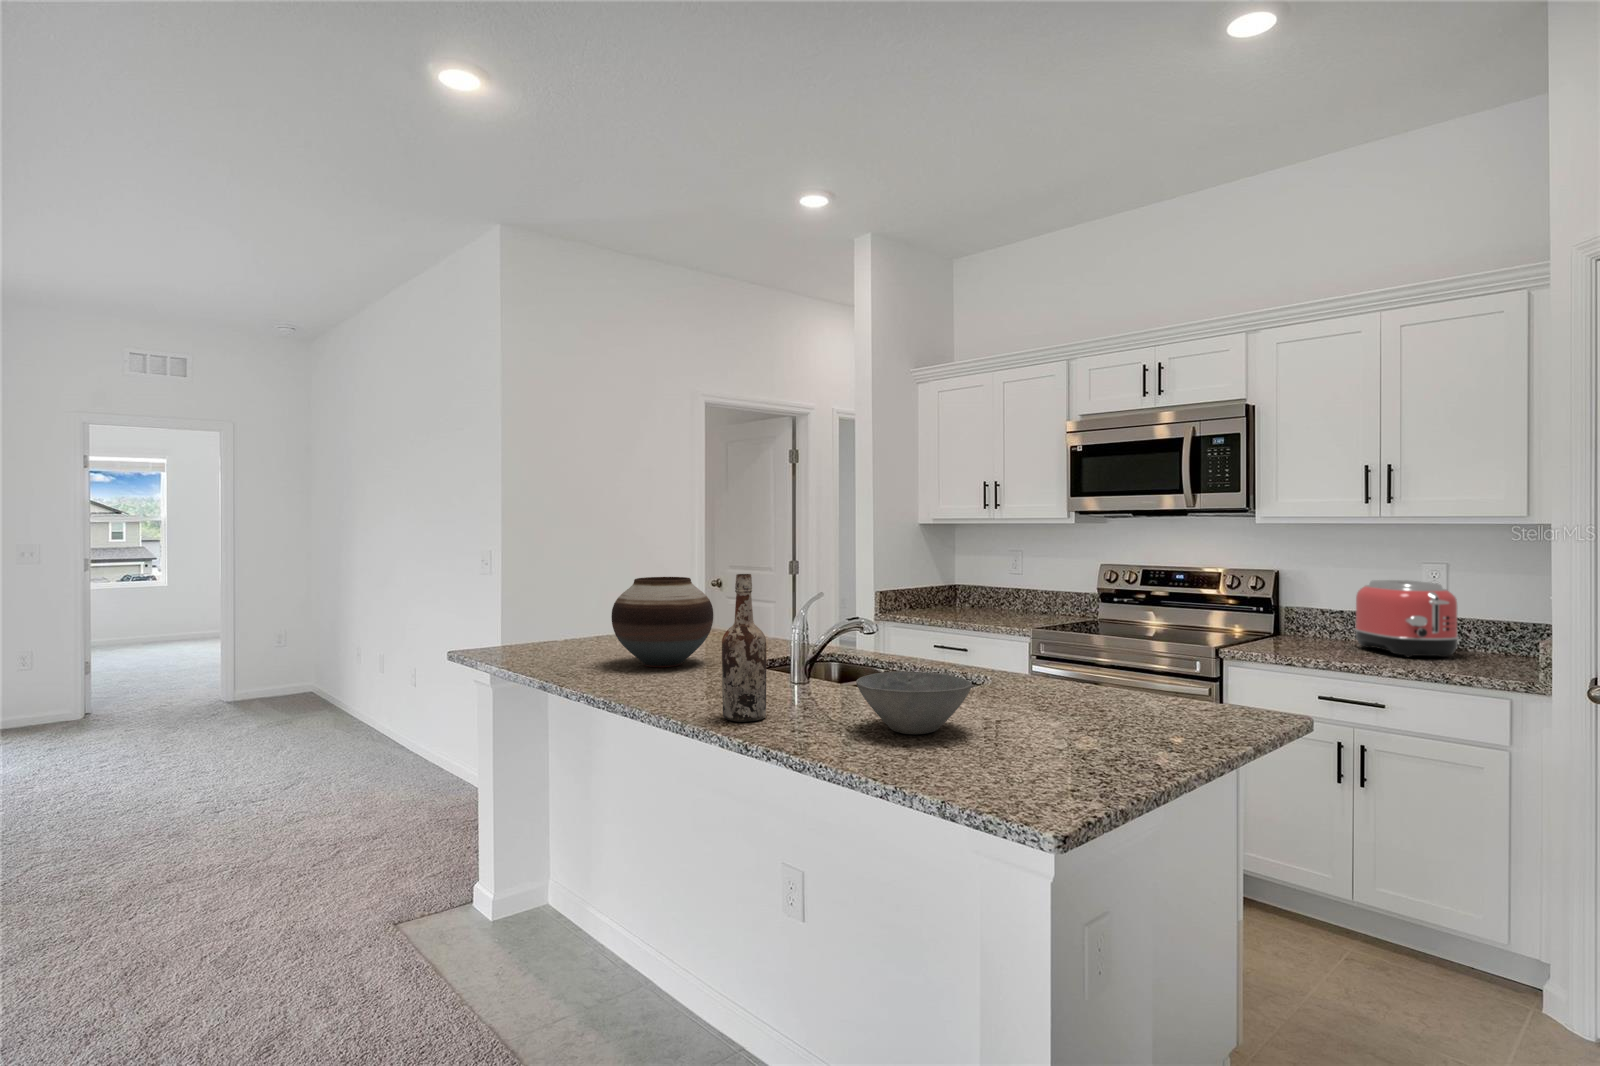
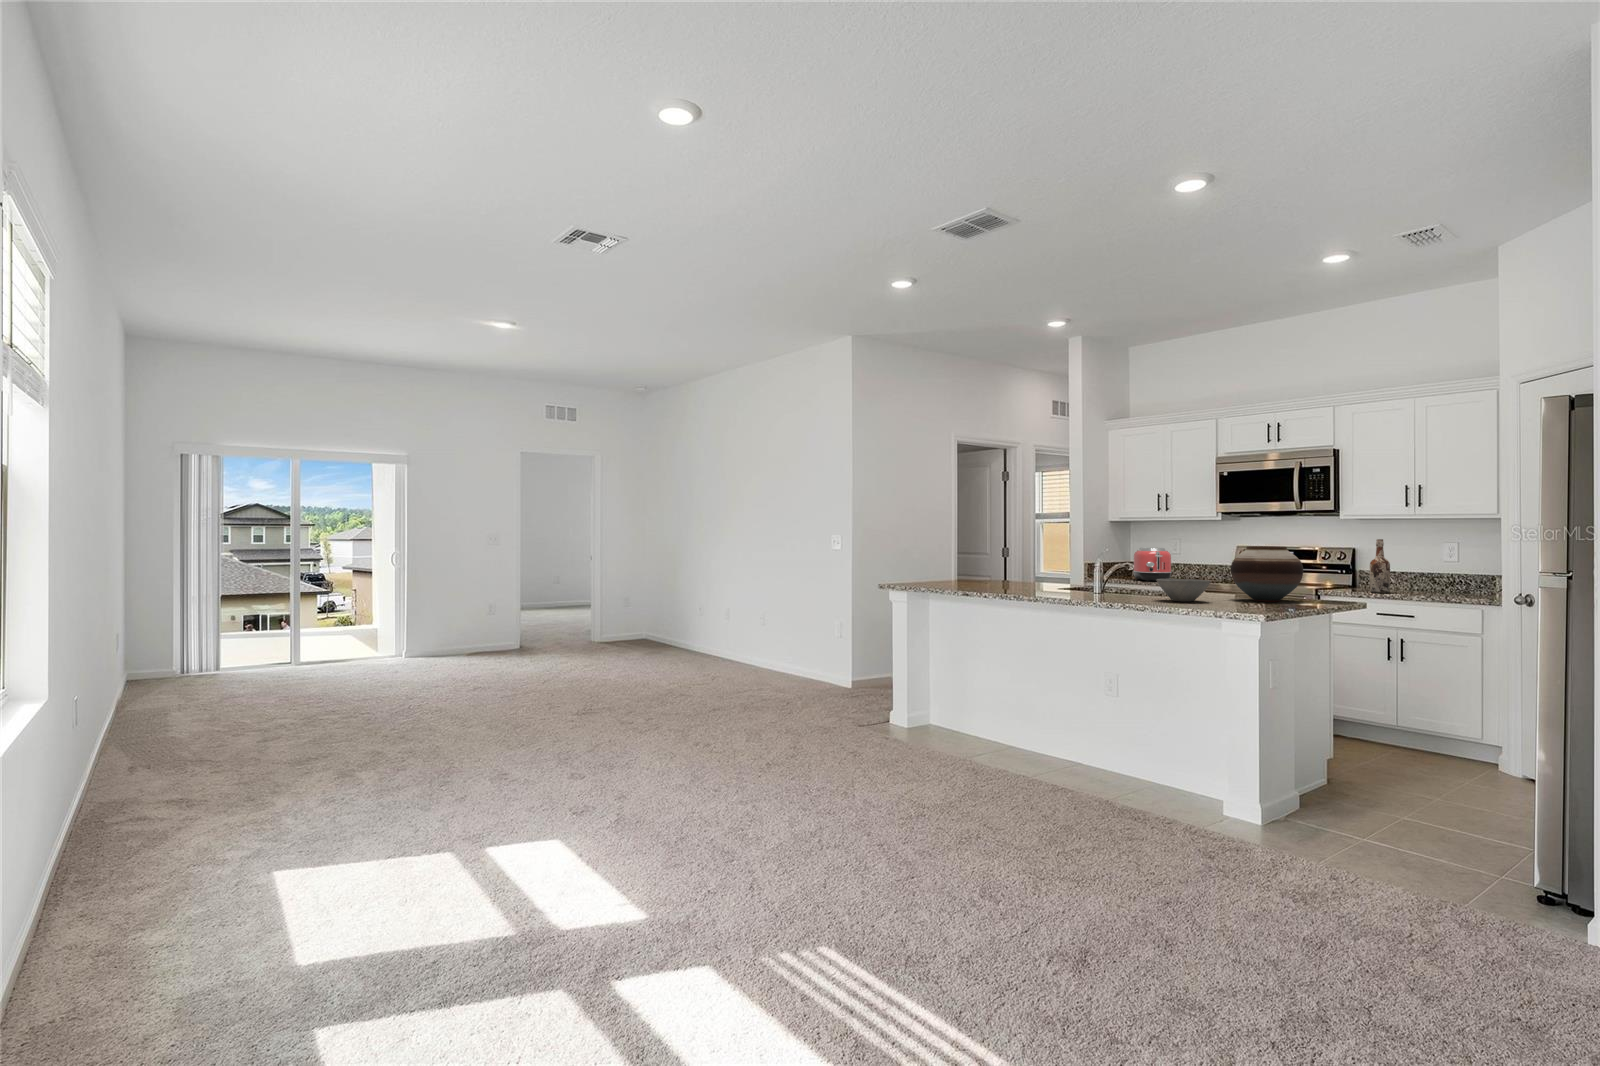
wine bottle: present [722,574,767,722] -> present [1370,539,1390,593]
vase: present [611,577,713,667] -> present [1231,546,1303,602]
toaster: present [1354,580,1459,657] -> present [1133,548,1172,581]

